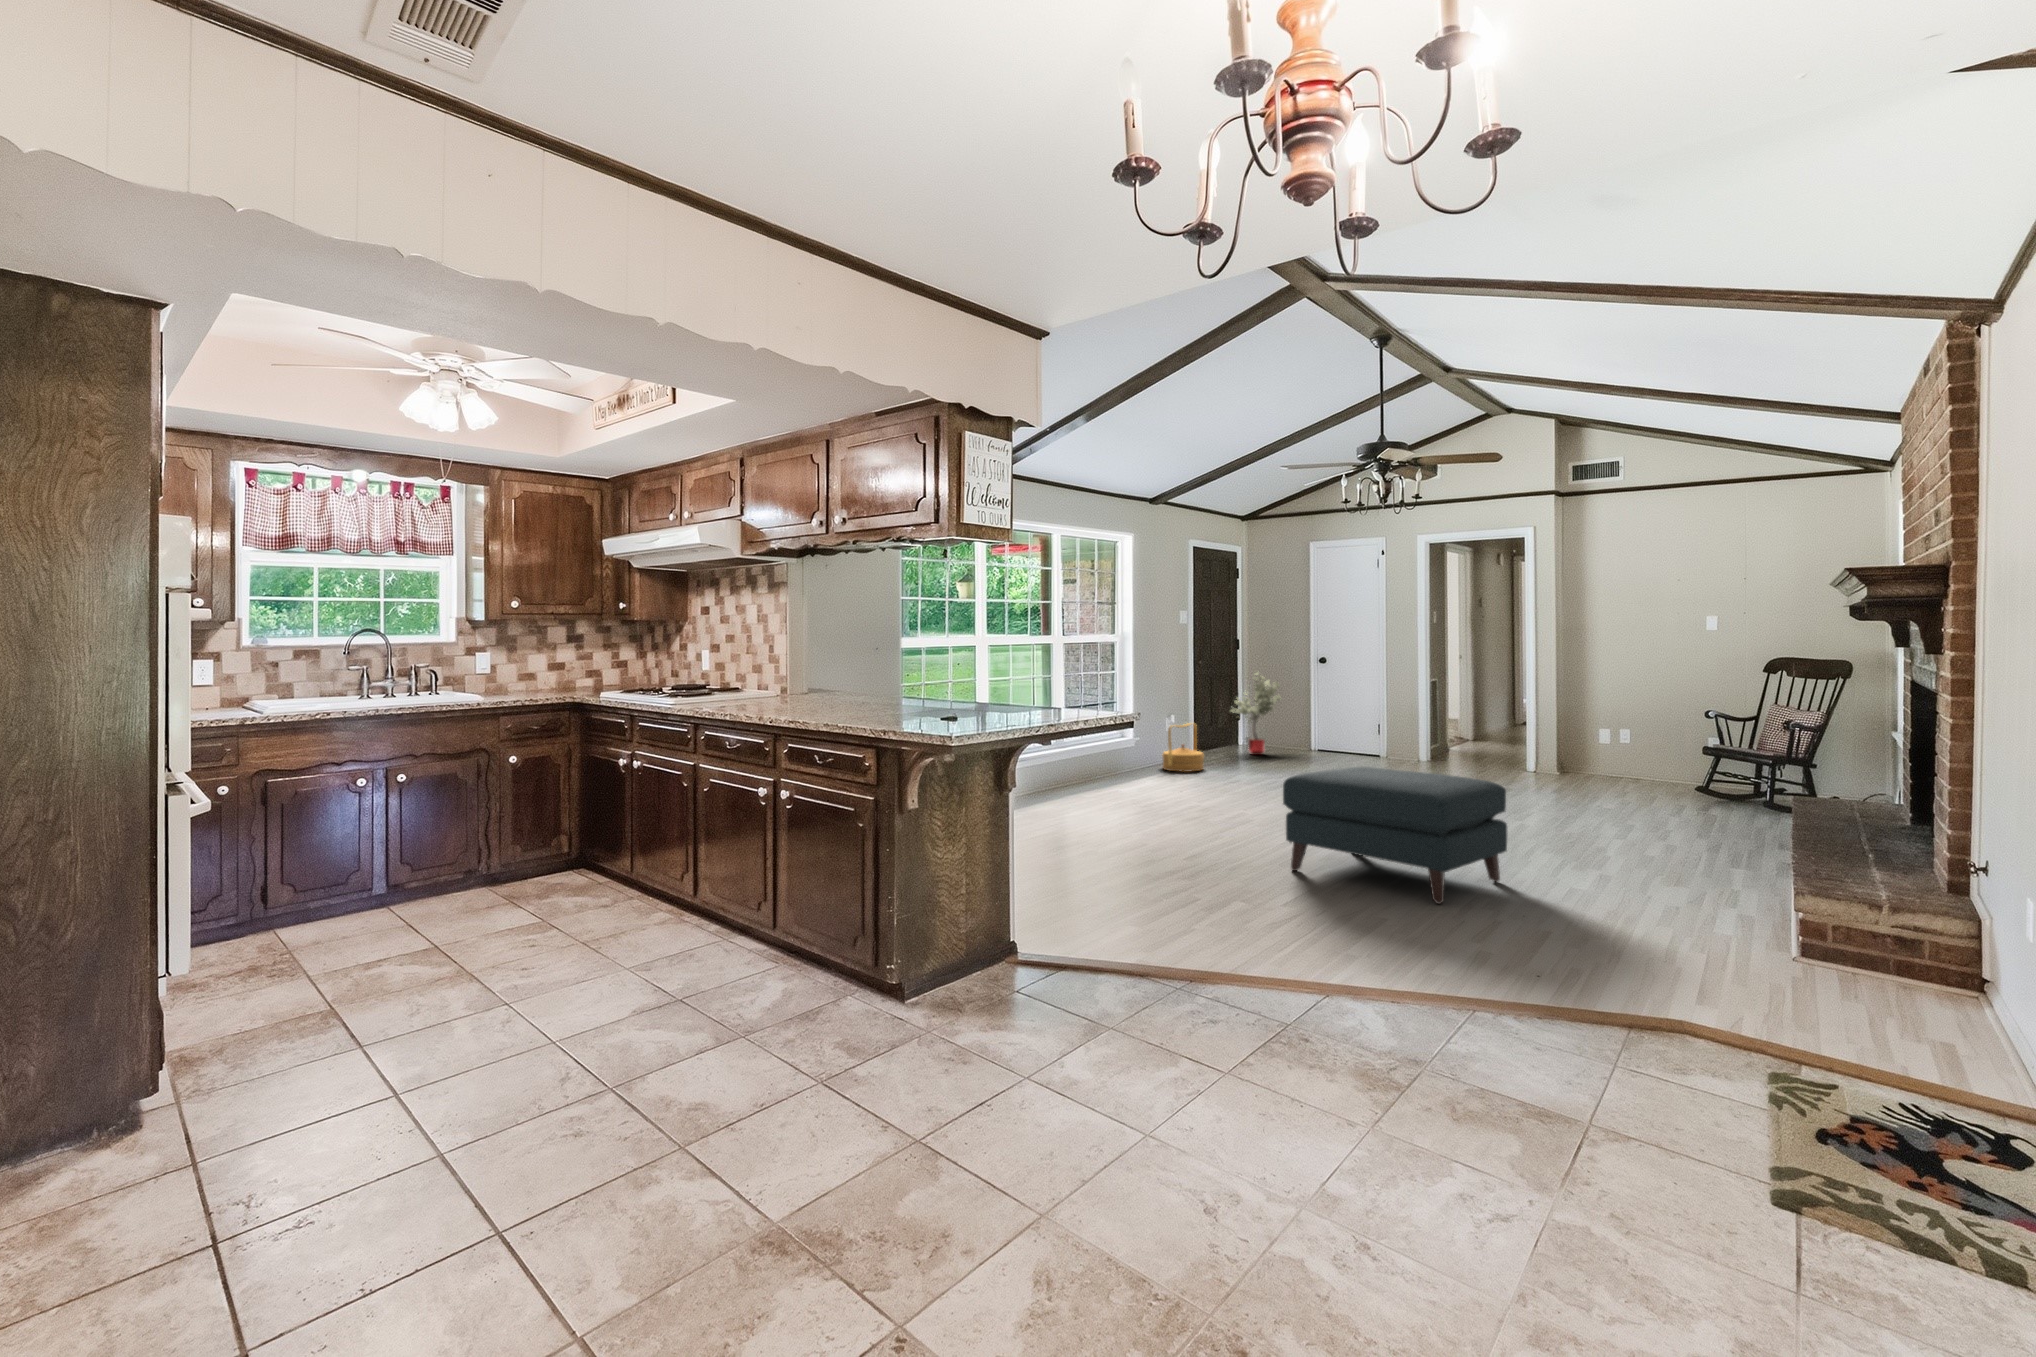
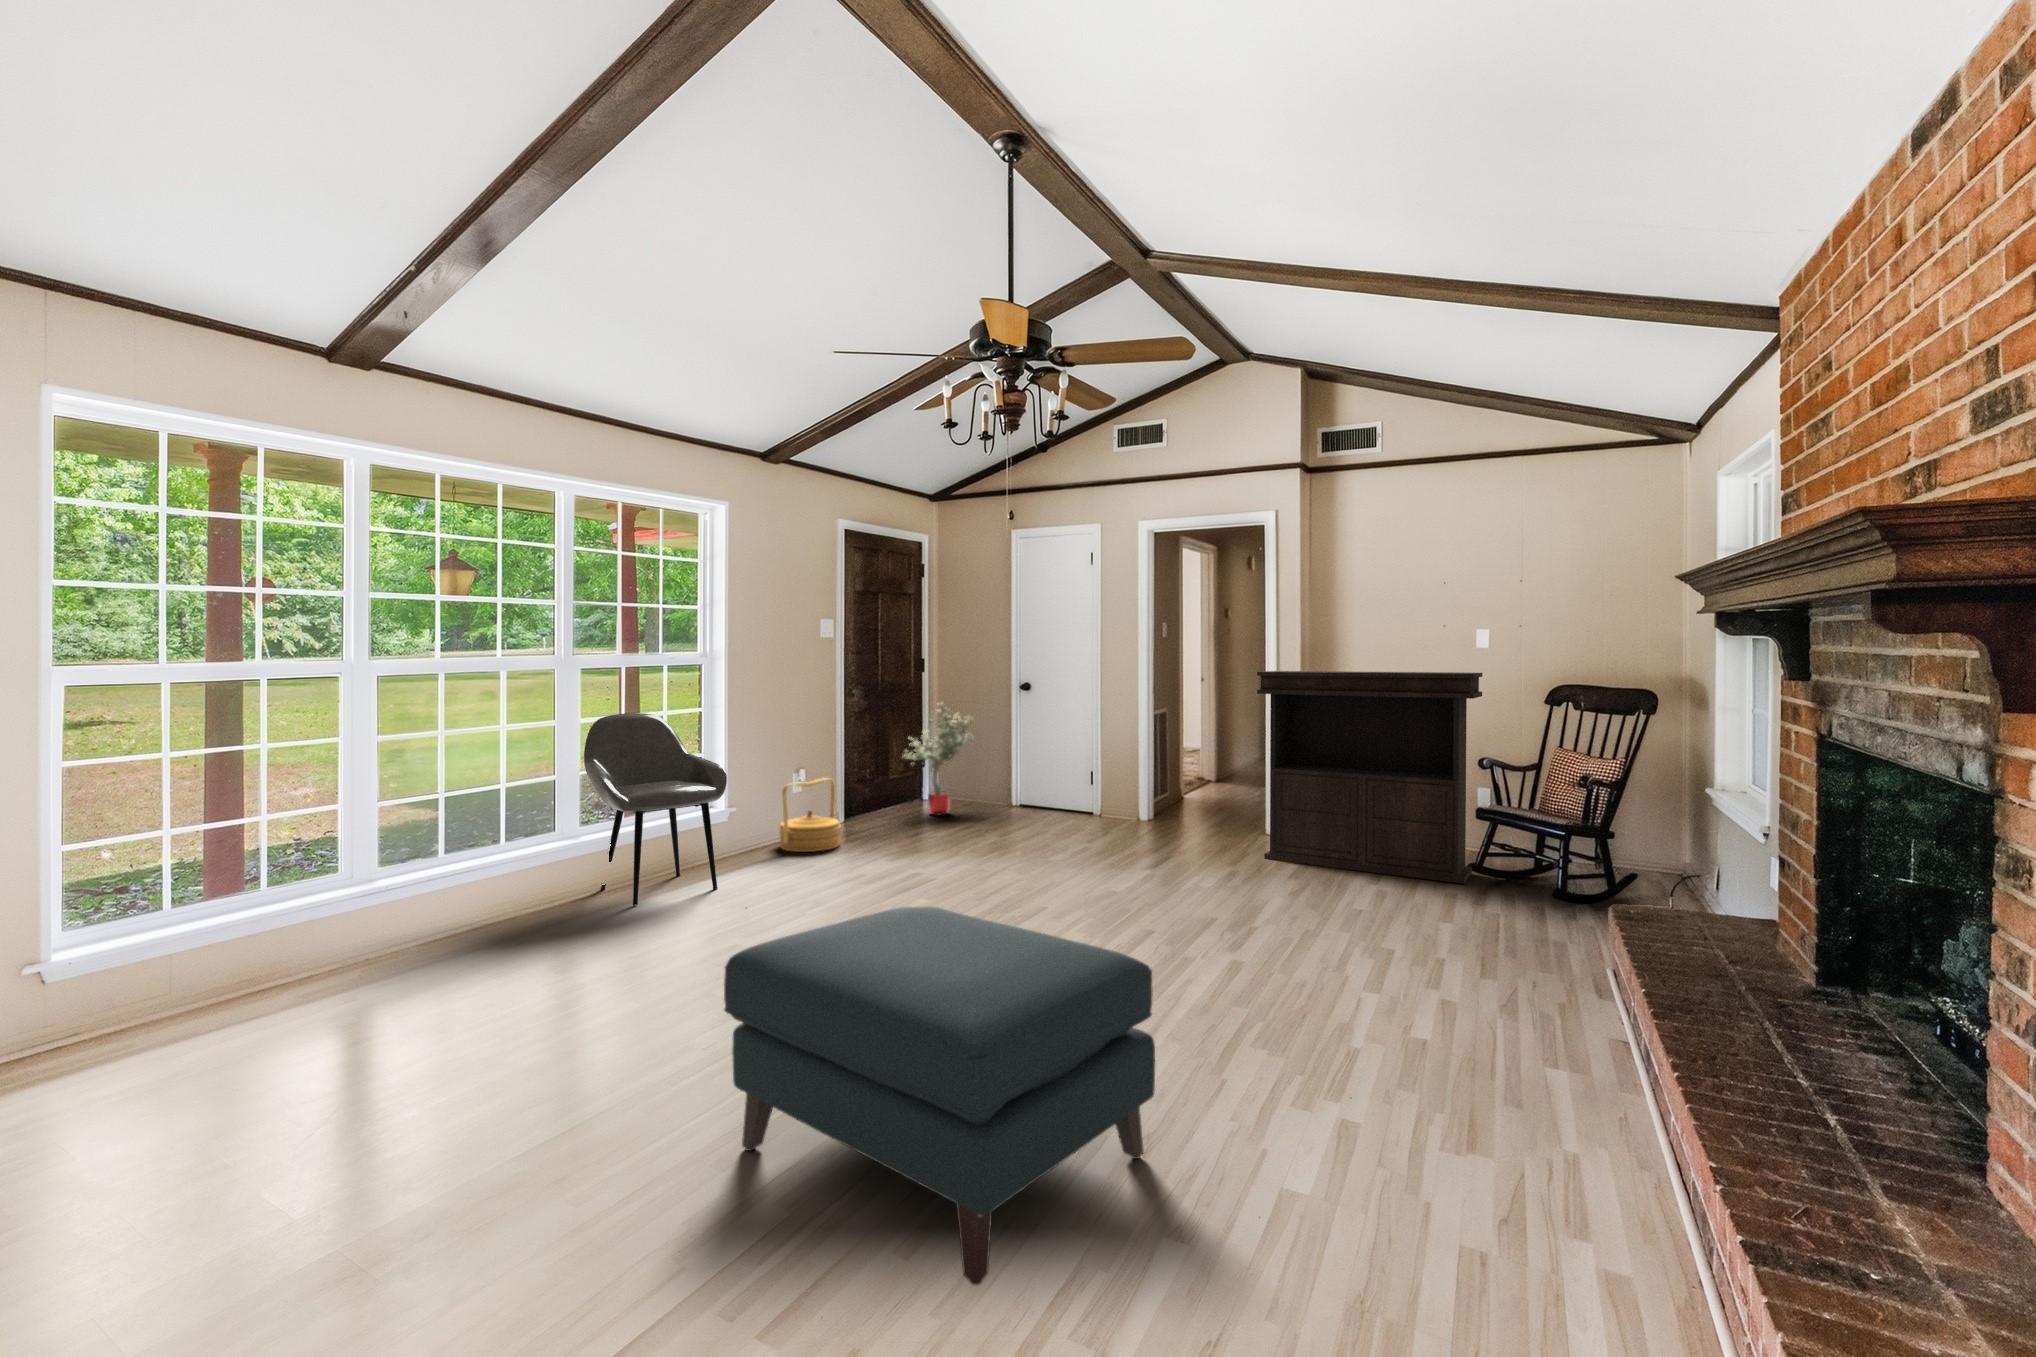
console table: none [1523,647,1708,799] -> present [1257,671,1482,884]
armchair: none [1066,675,1153,792] -> present [584,713,727,905]

